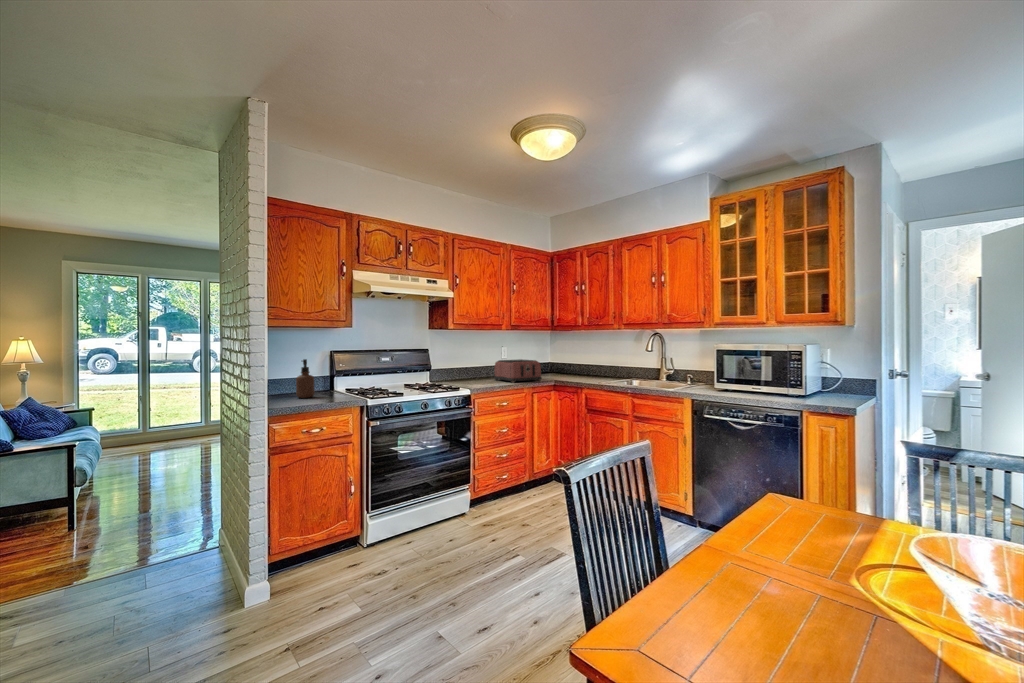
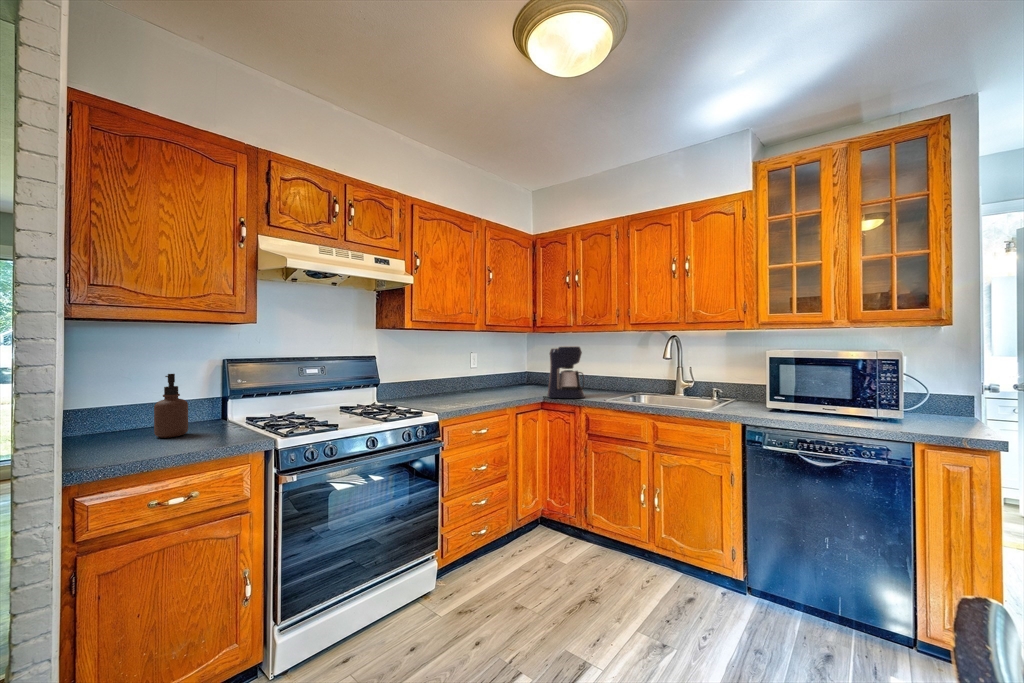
coffee maker: none [556,342,586,382] -> present [547,346,585,398]
toaster: present [494,359,542,383] -> none [464,369,529,401]

